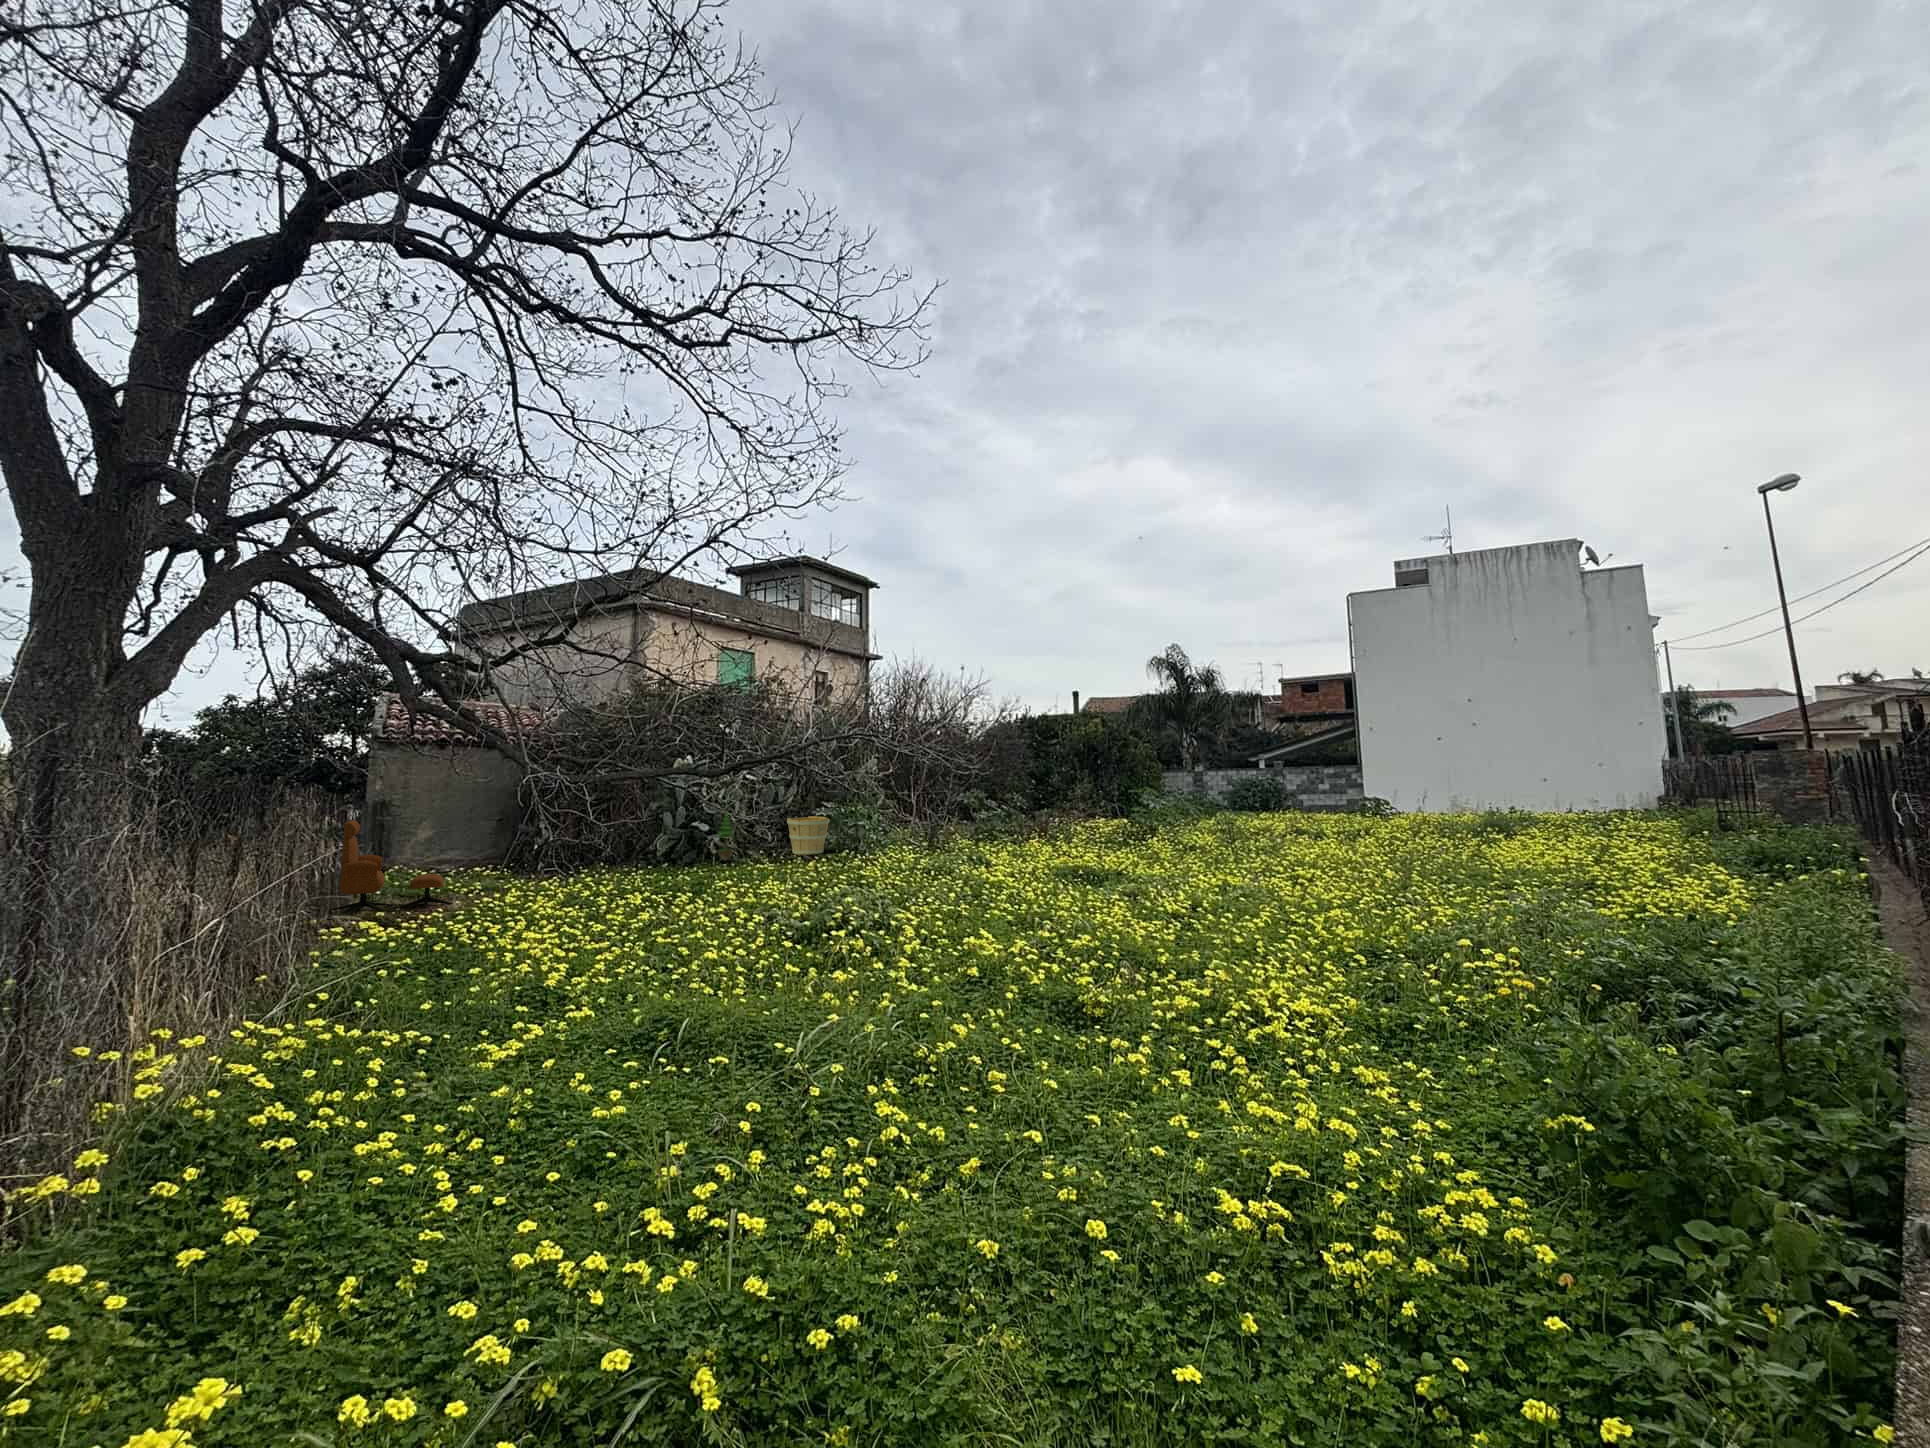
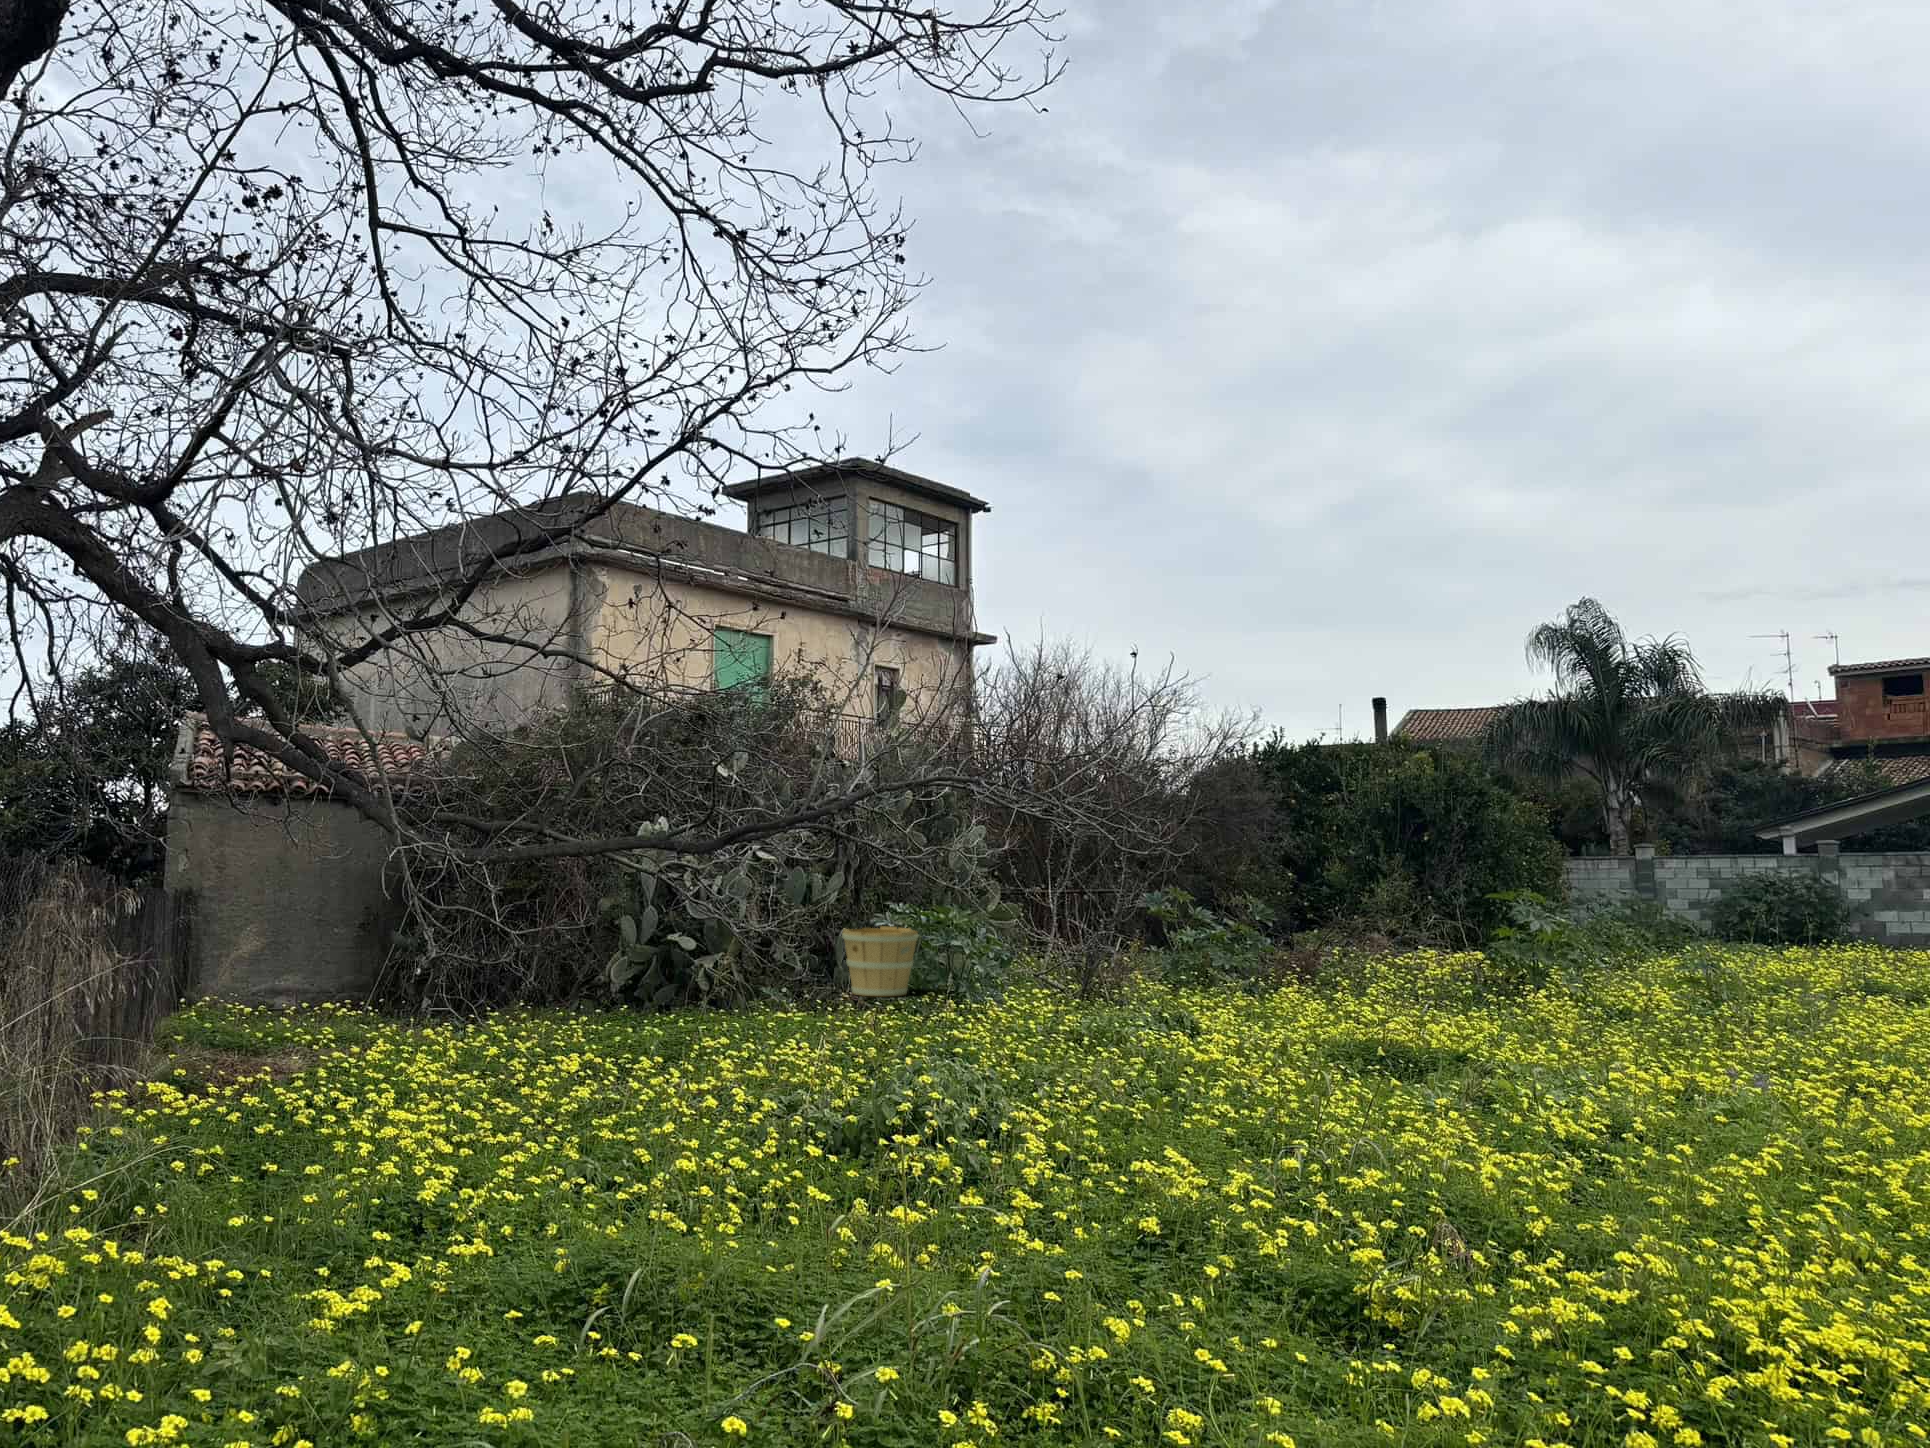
potted tree: present [718,814,733,861] -> none [717,913,748,1003]
lounge chair: present [332,820,452,913] -> none [100,911,282,1065]

